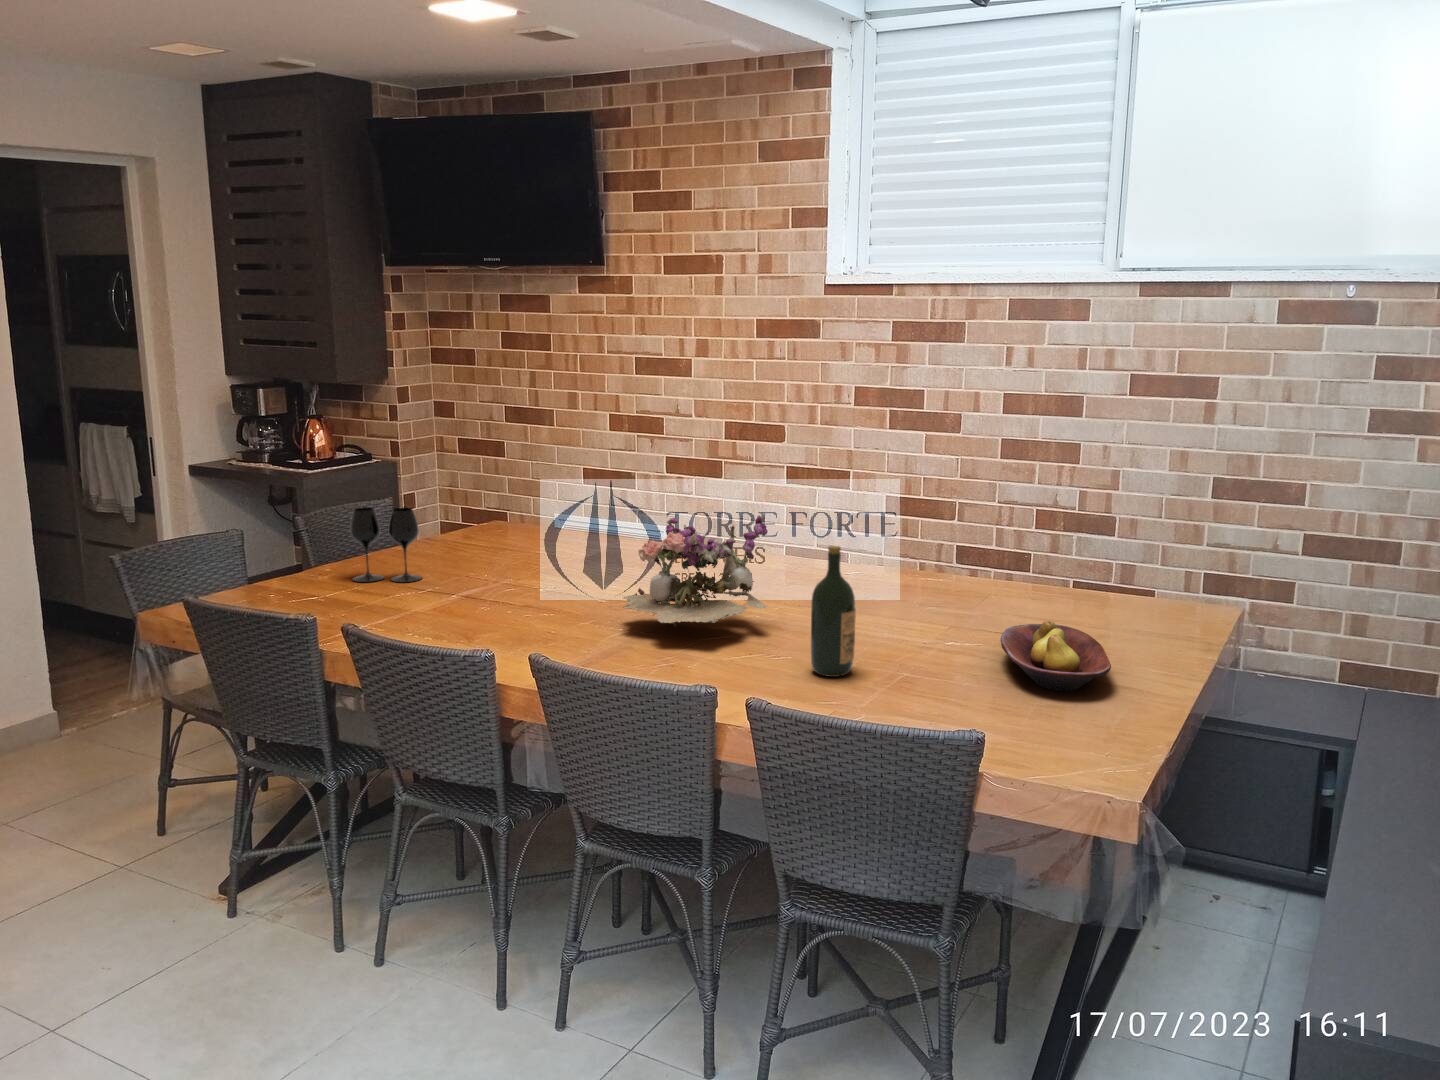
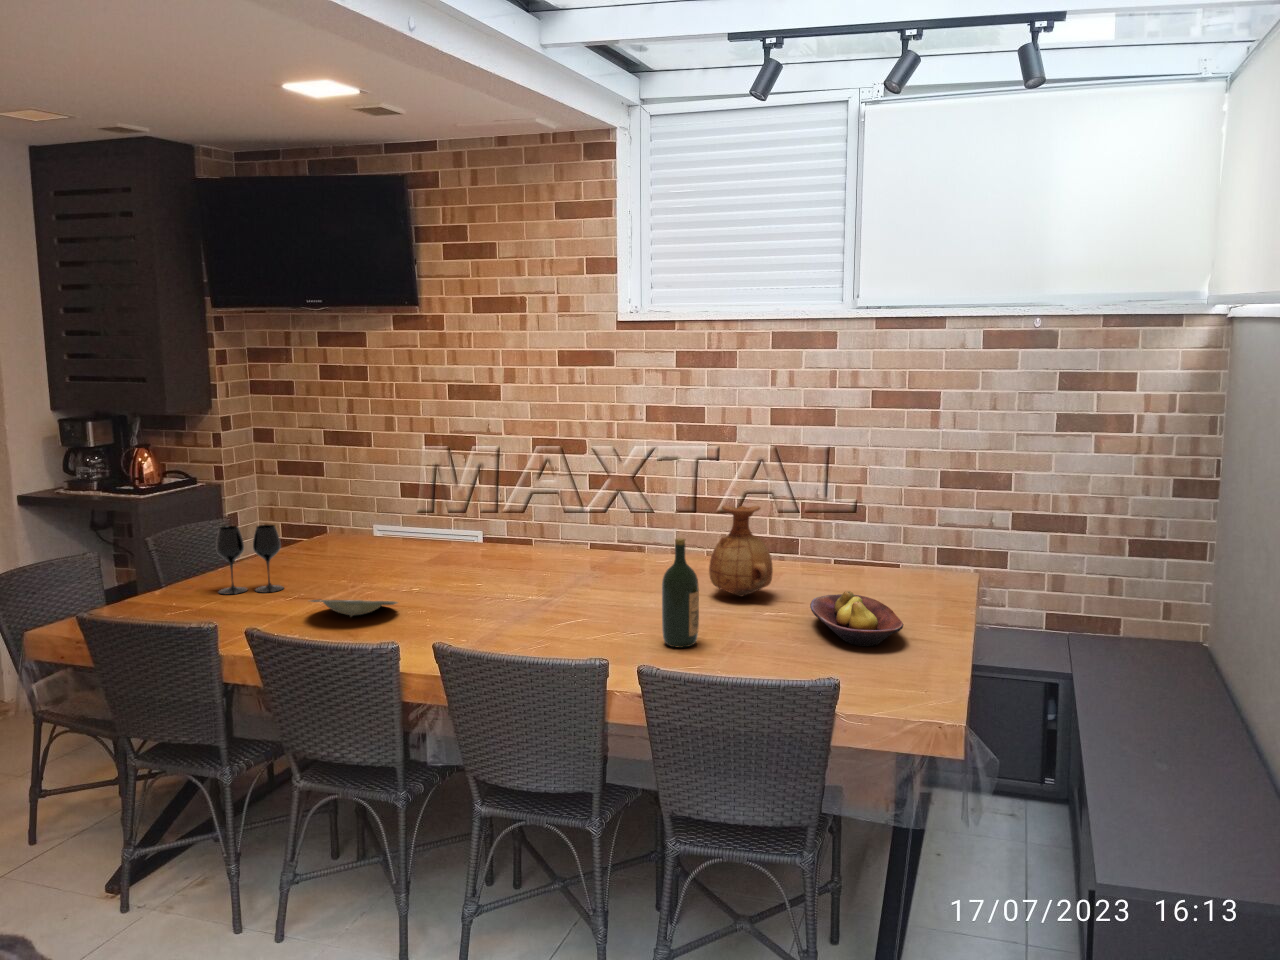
vase: none [892,508,969,619] -> present [709,506,773,597]
flower arrangement: present [623,513,768,626] -> none [485,515,614,616]
plate: none [429,594,529,616] -> present [310,600,398,617]

